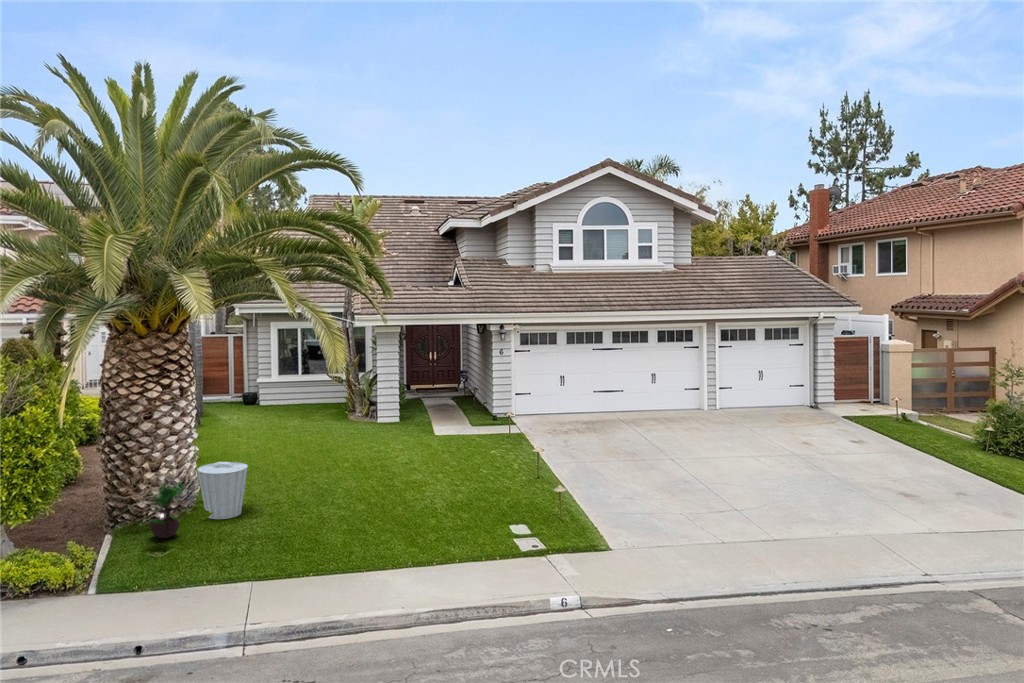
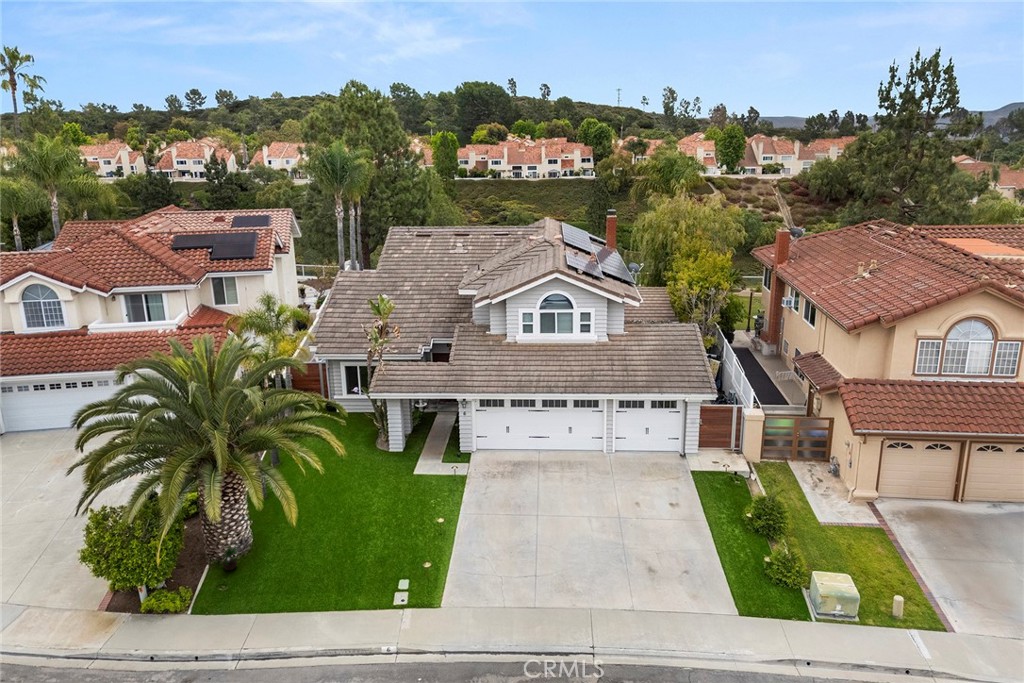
trash can: present [197,462,248,519] -> none [249,521,275,554]

